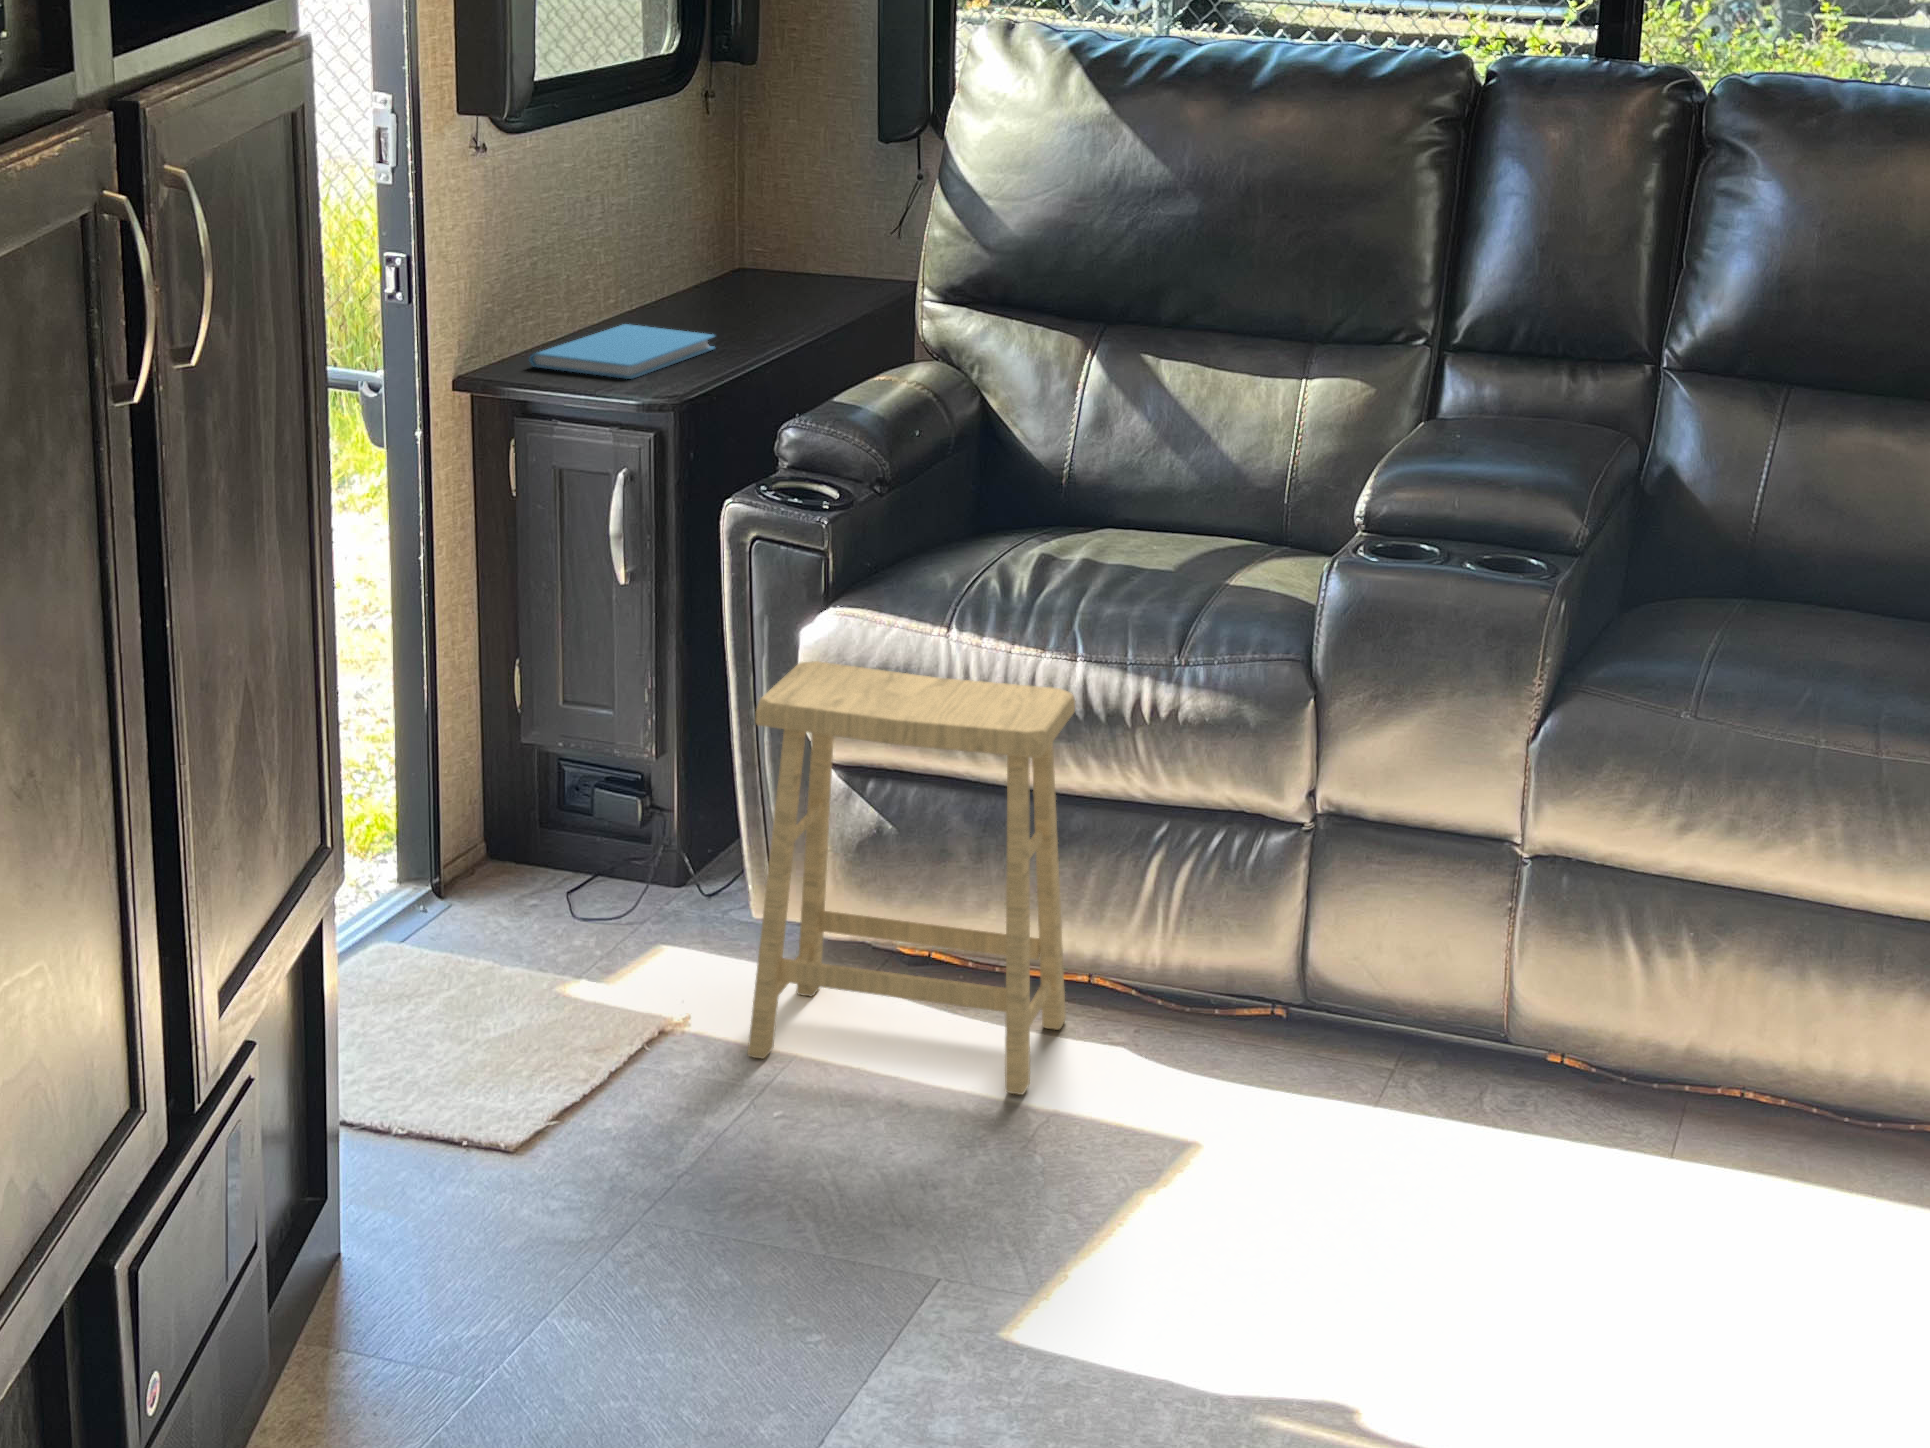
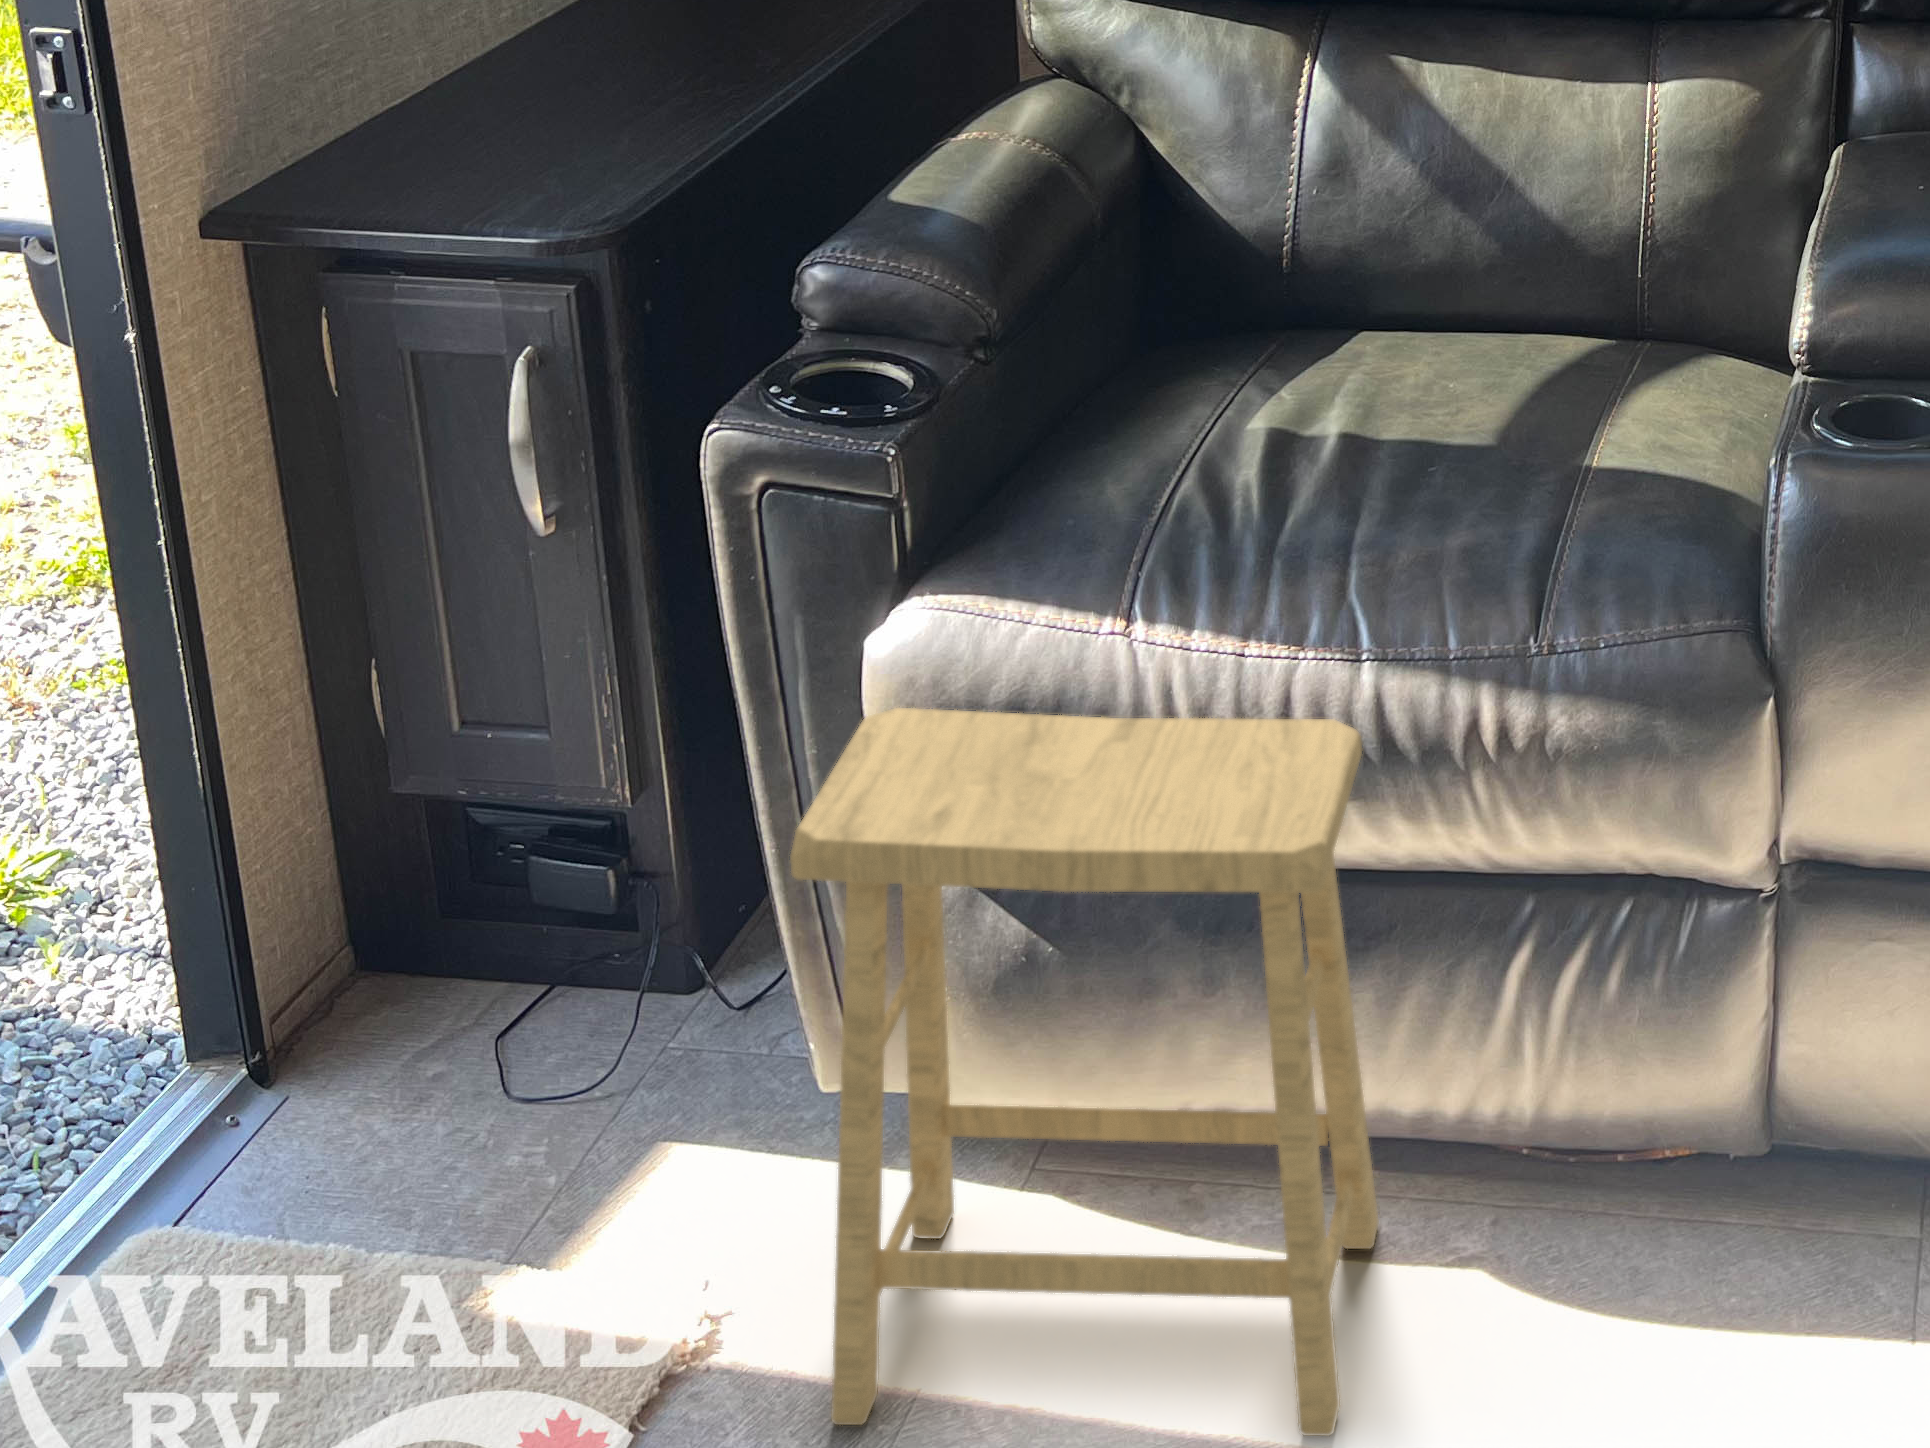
book: present [529,324,715,379] -> none [354,56,688,179]

